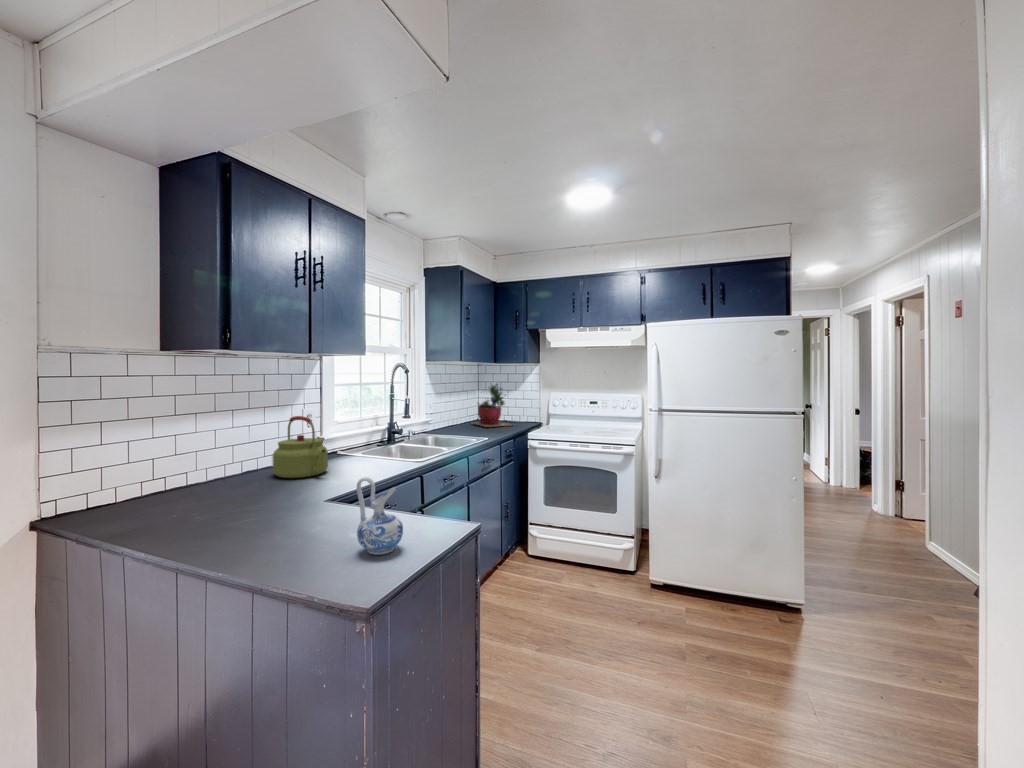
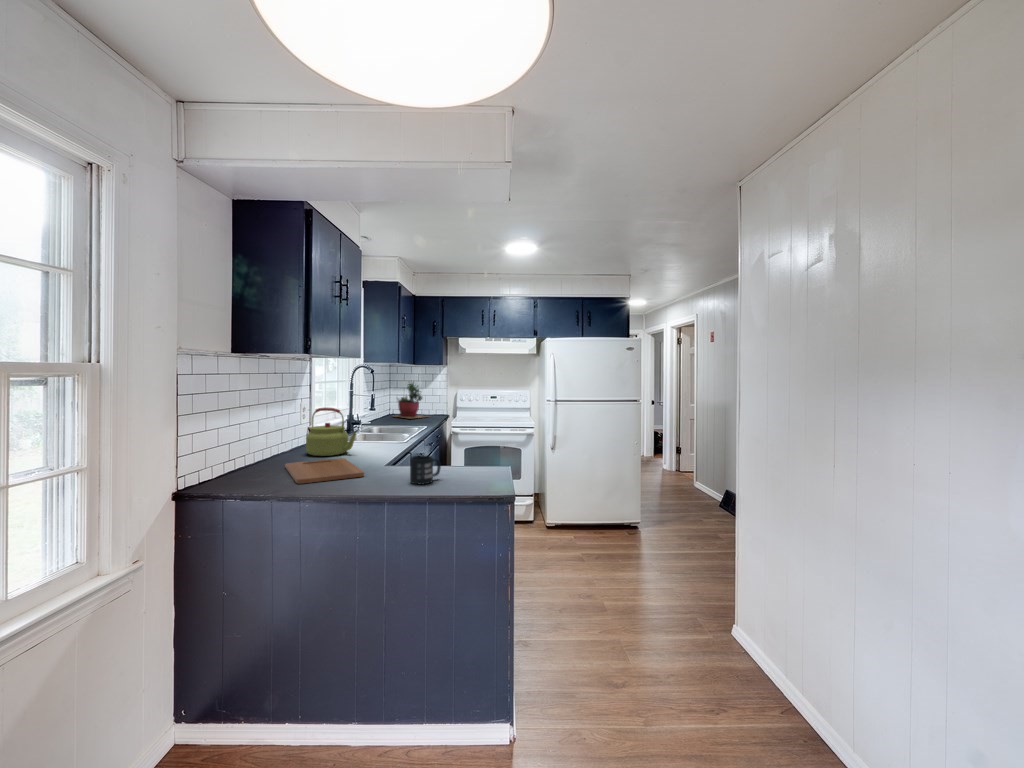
ceramic pitcher: present [357,477,403,555] -> none [466,437,491,481]
cutting board: none [148,485,287,528] -> present [285,458,364,484]
mug: none [271,500,330,552] -> present [410,455,441,484]

